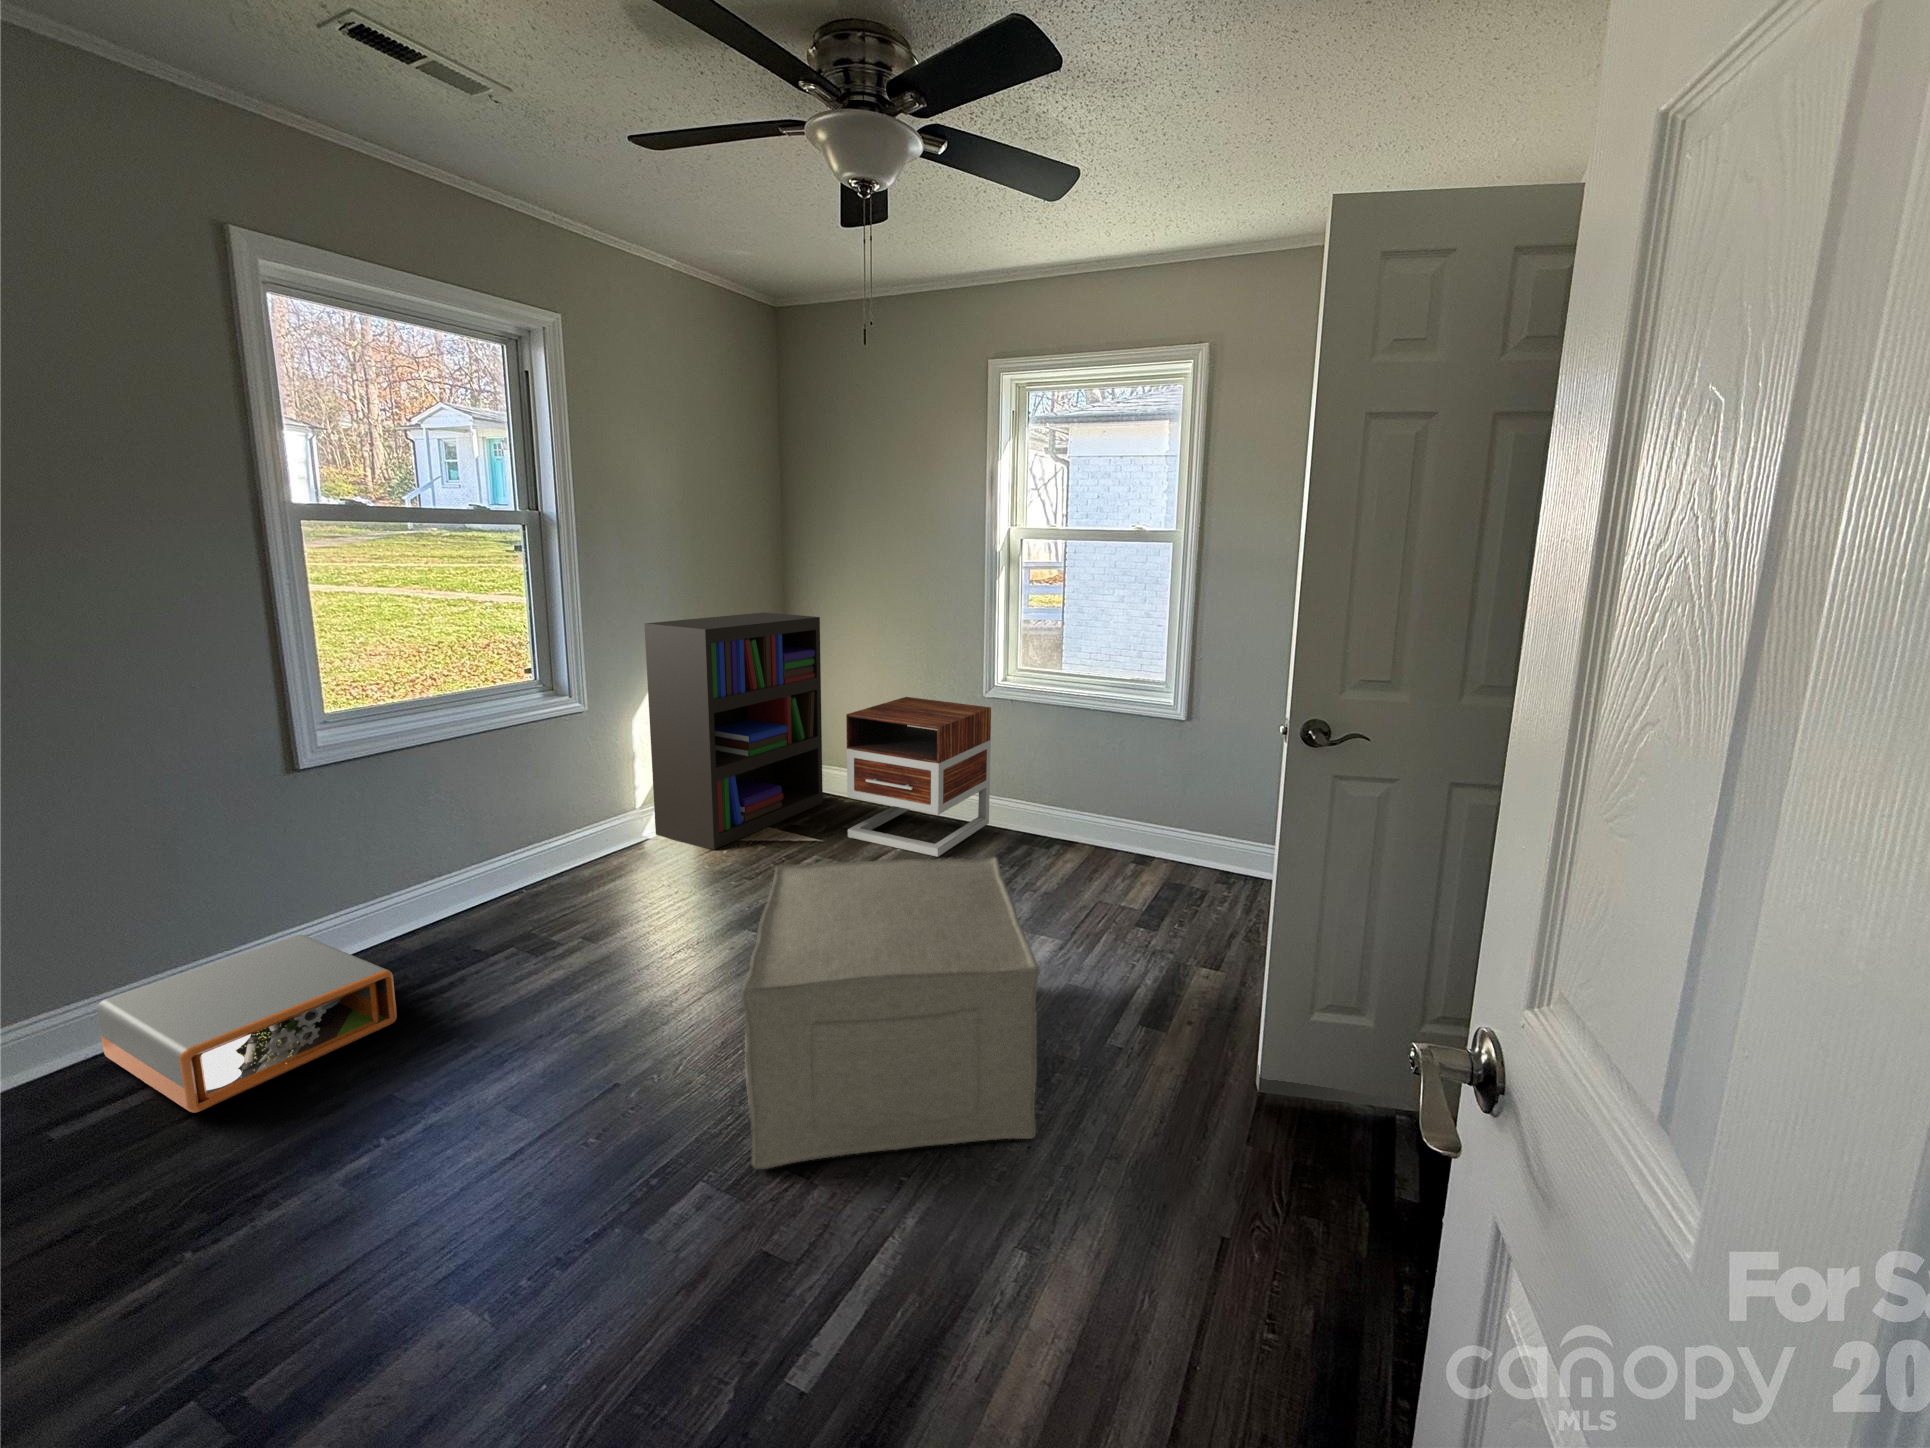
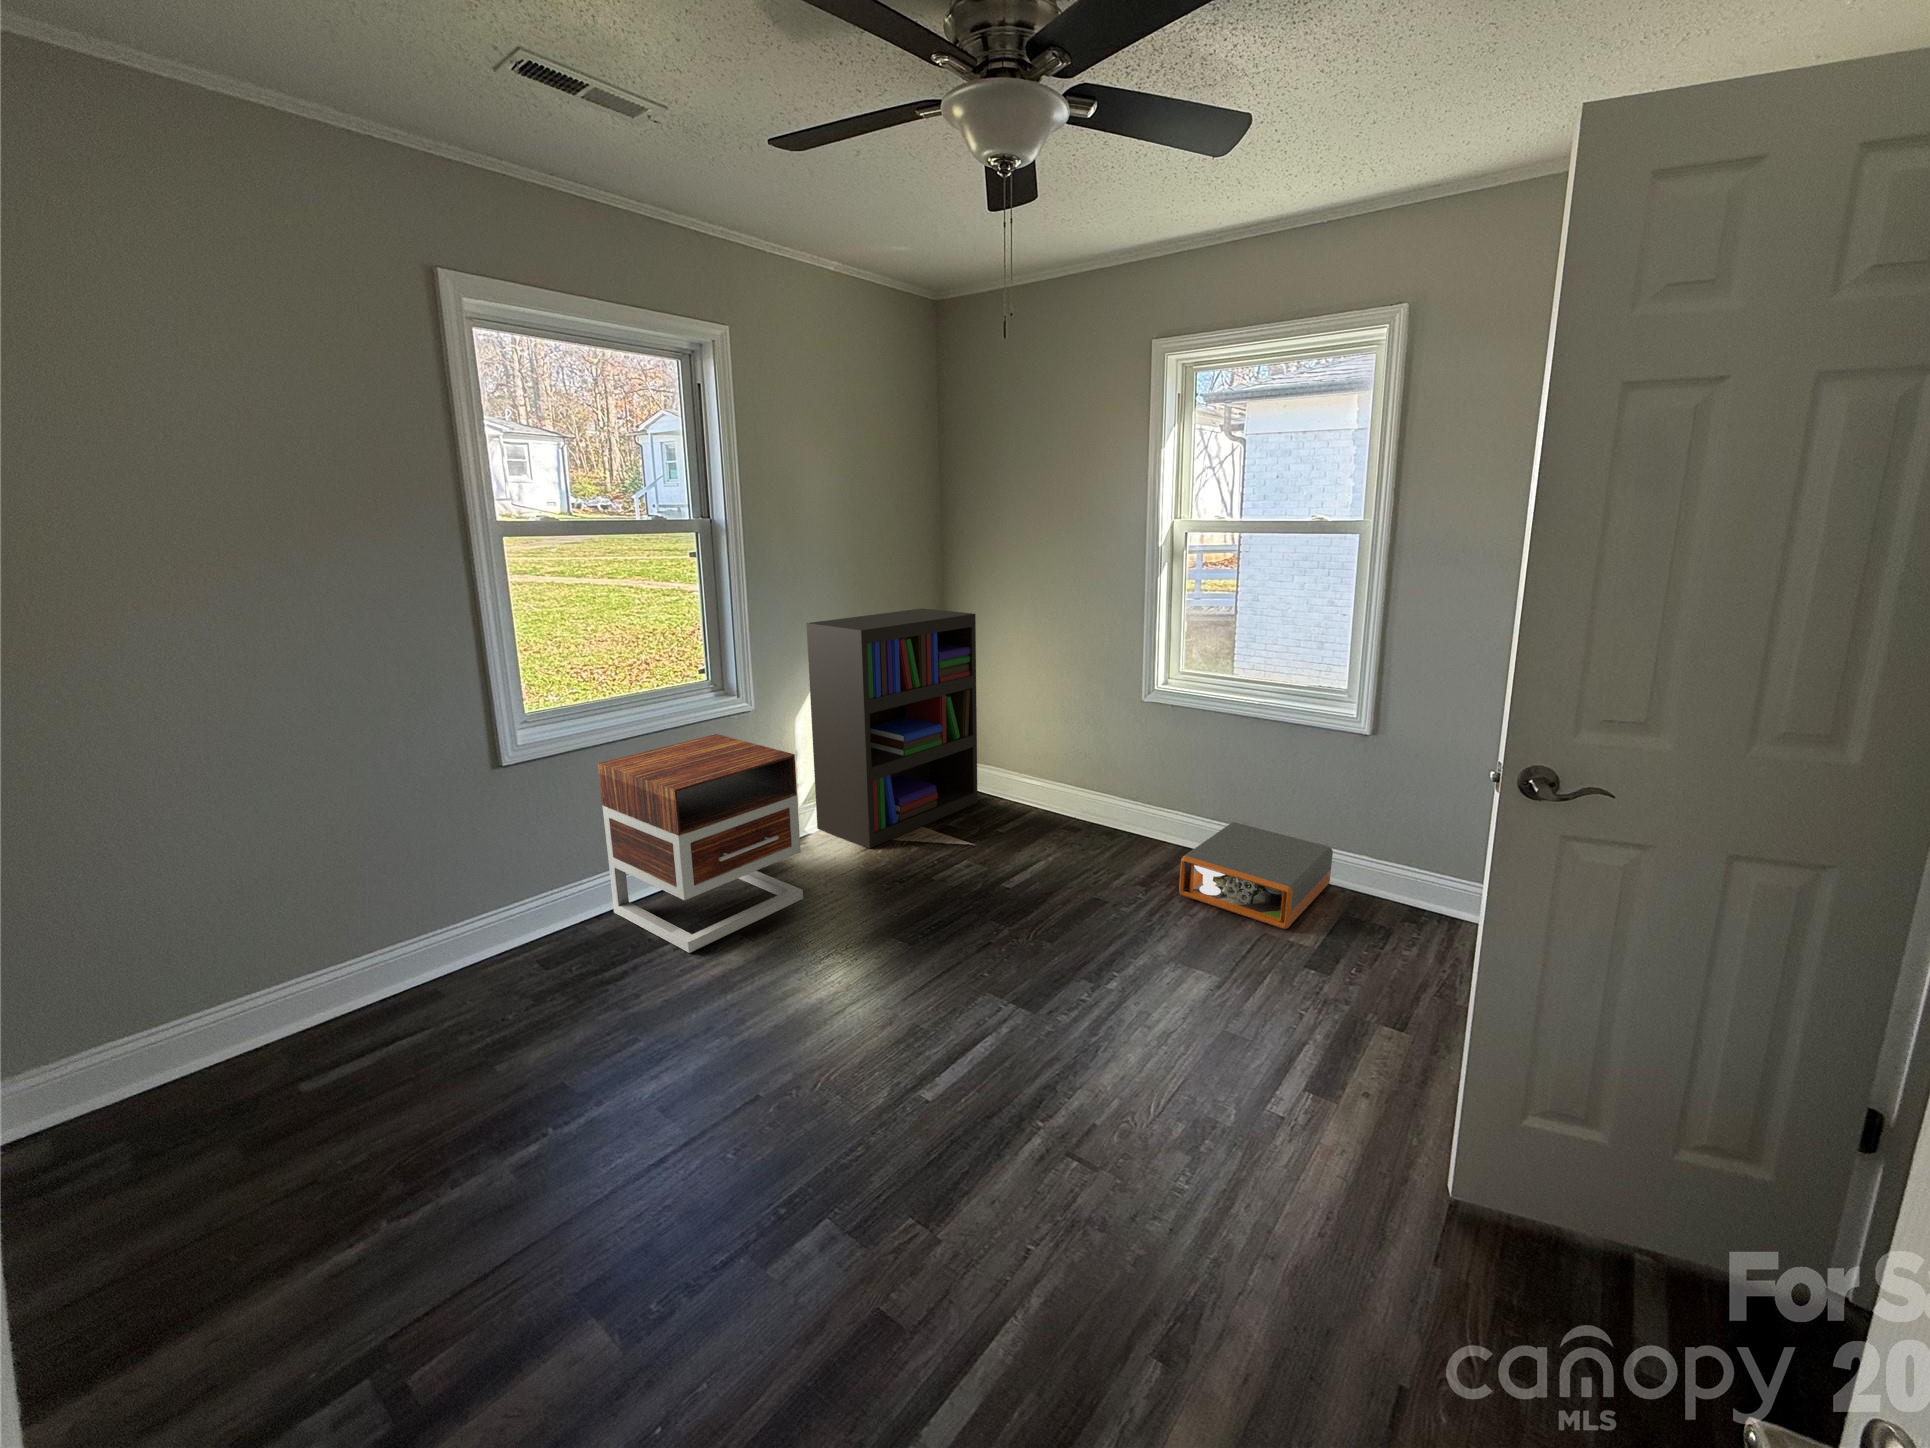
nightstand: present [846,697,991,857] -> present [598,734,803,953]
ottoman: present [741,857,1040,1169] -> none [866,886,1185,1221]
storage box: present [97,935,397,1113] -> present [1179,822,1333,929]

